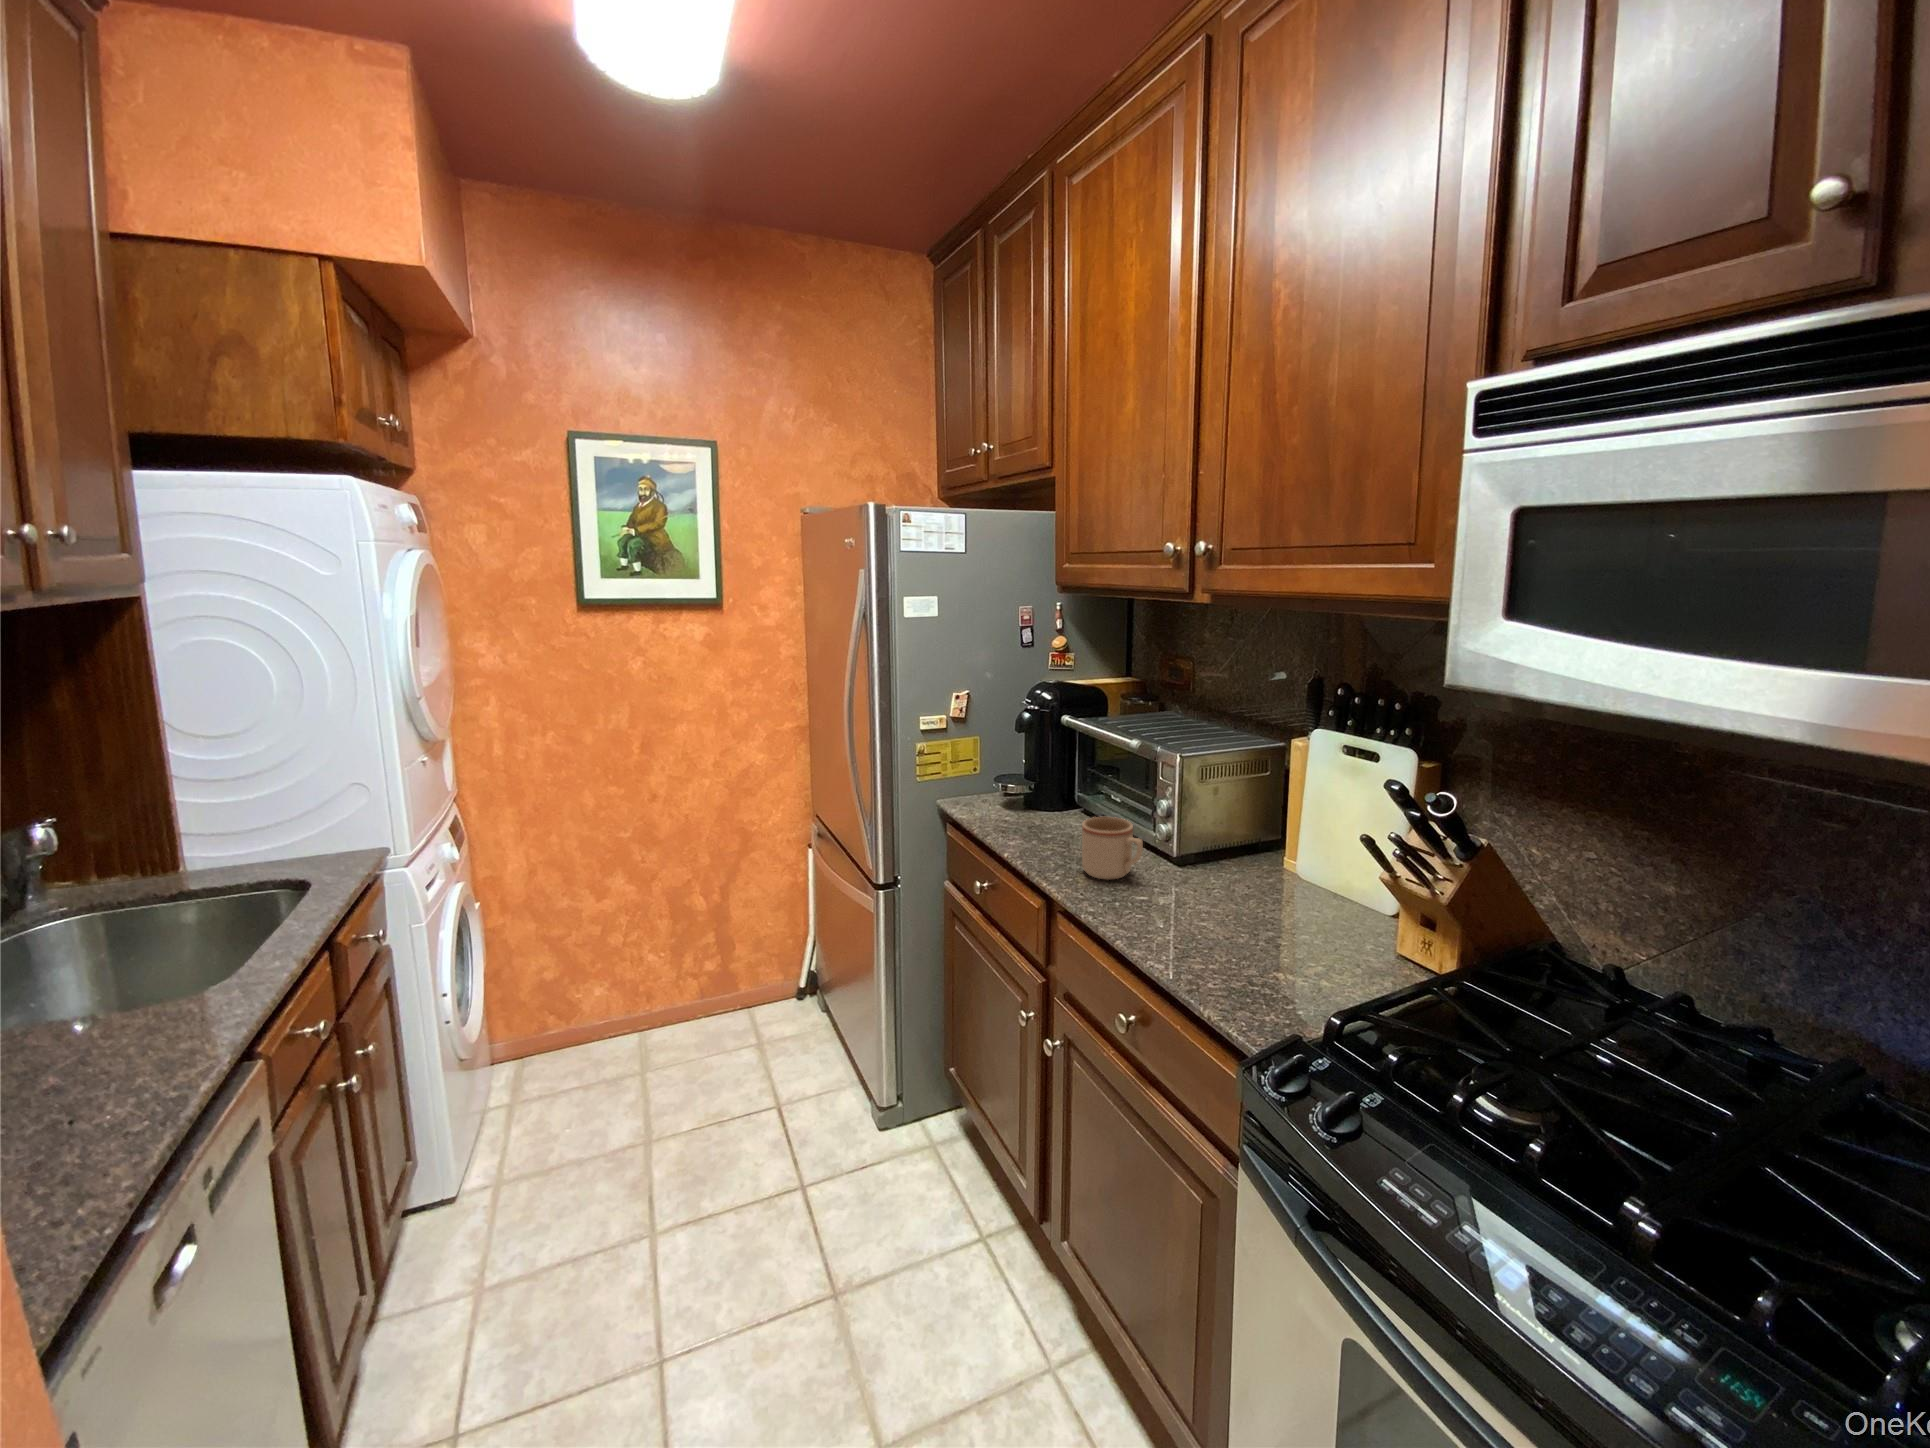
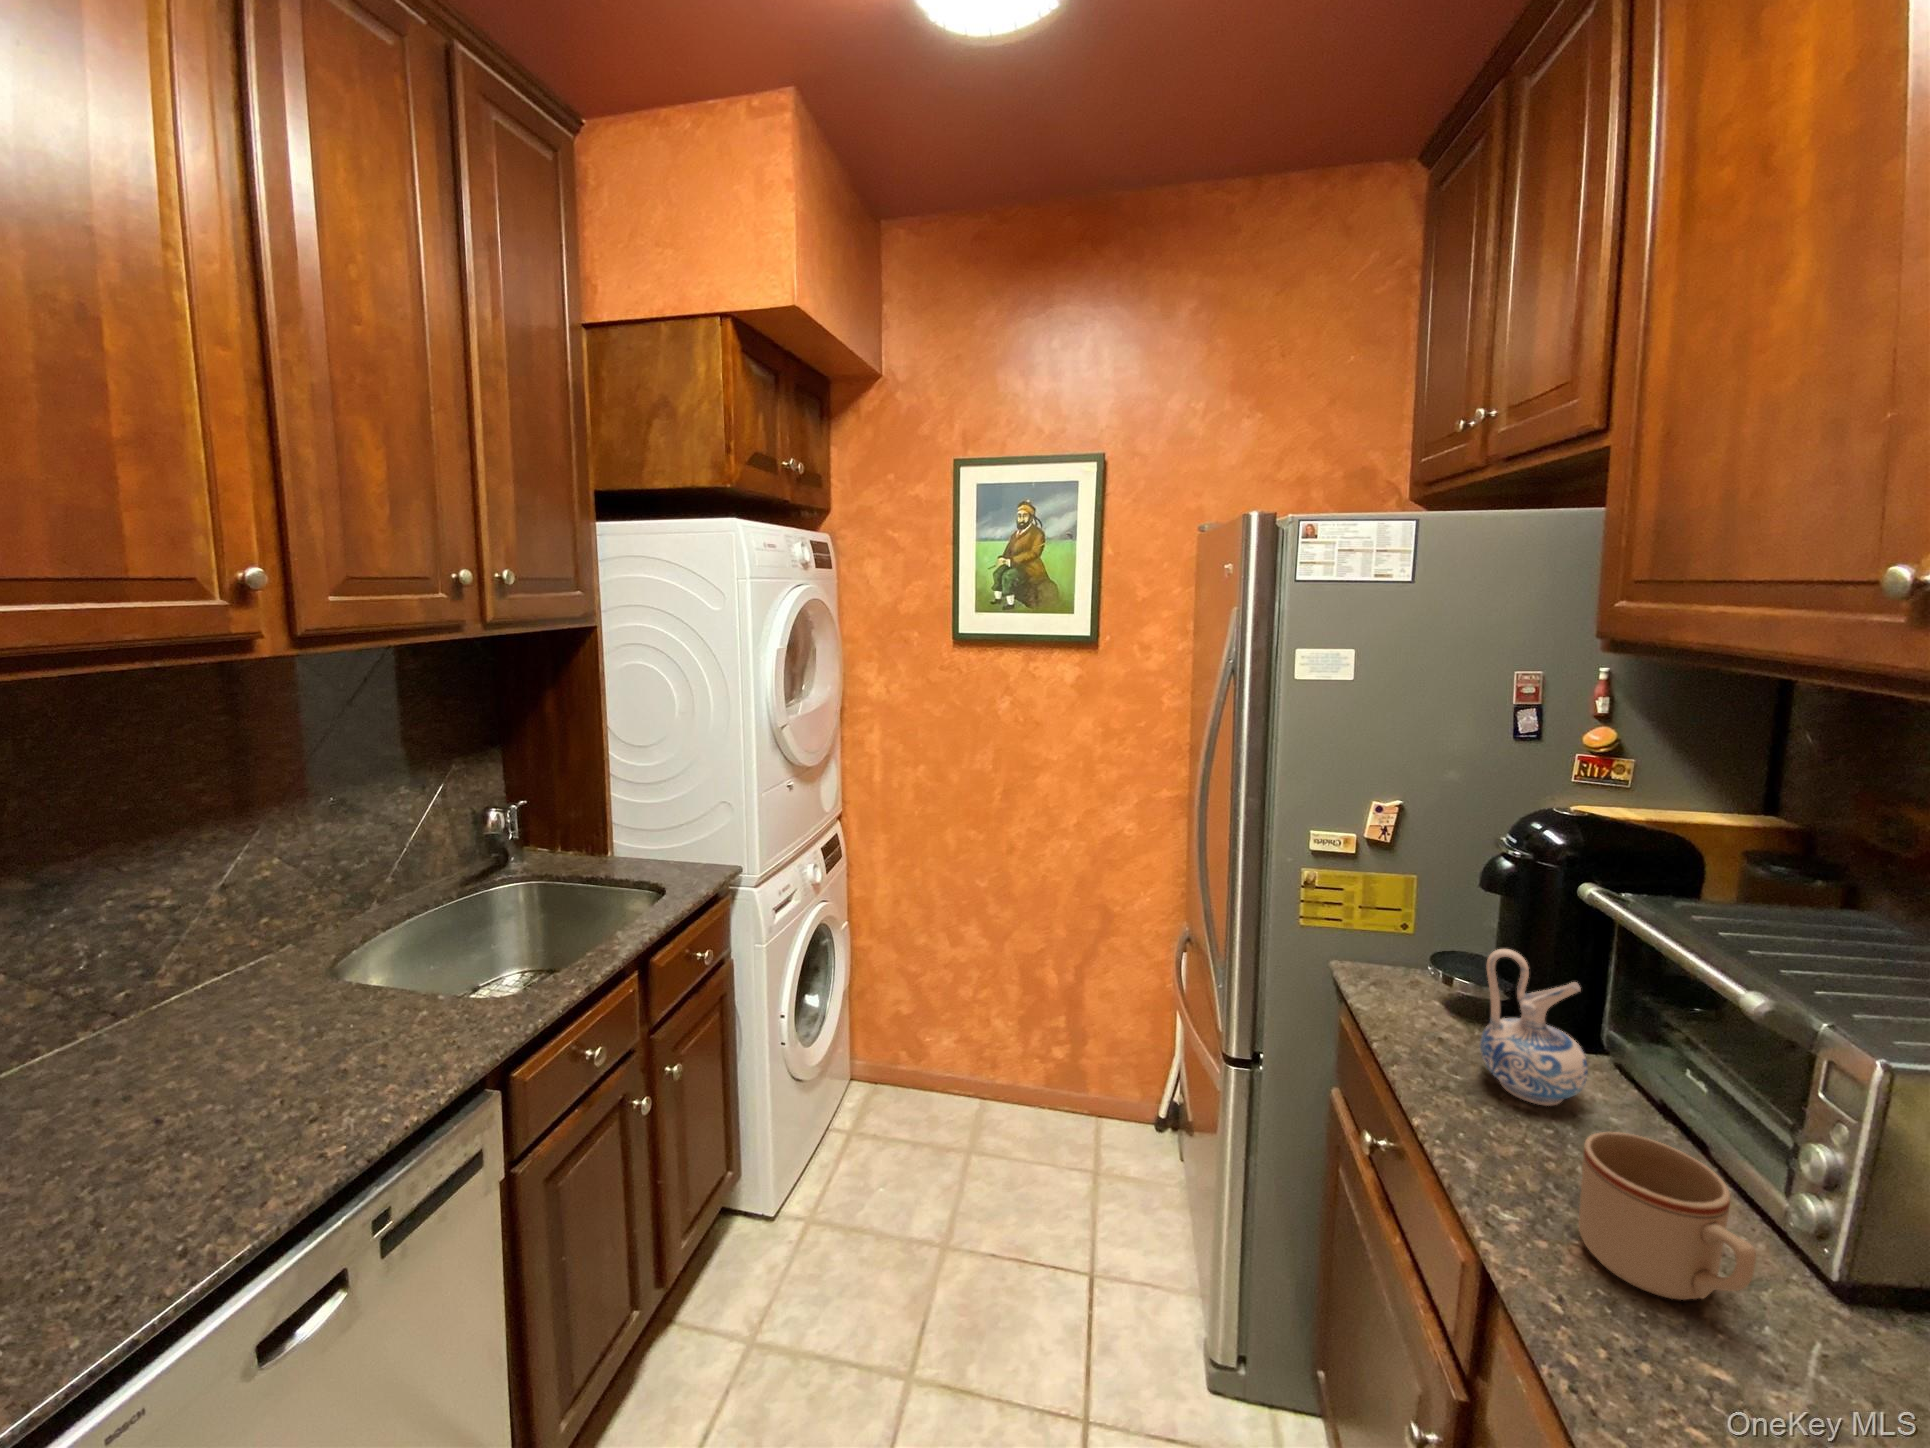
ceramic pitcher: none [1028,754,1074,834] -> present [1480,949,1588,1106]

